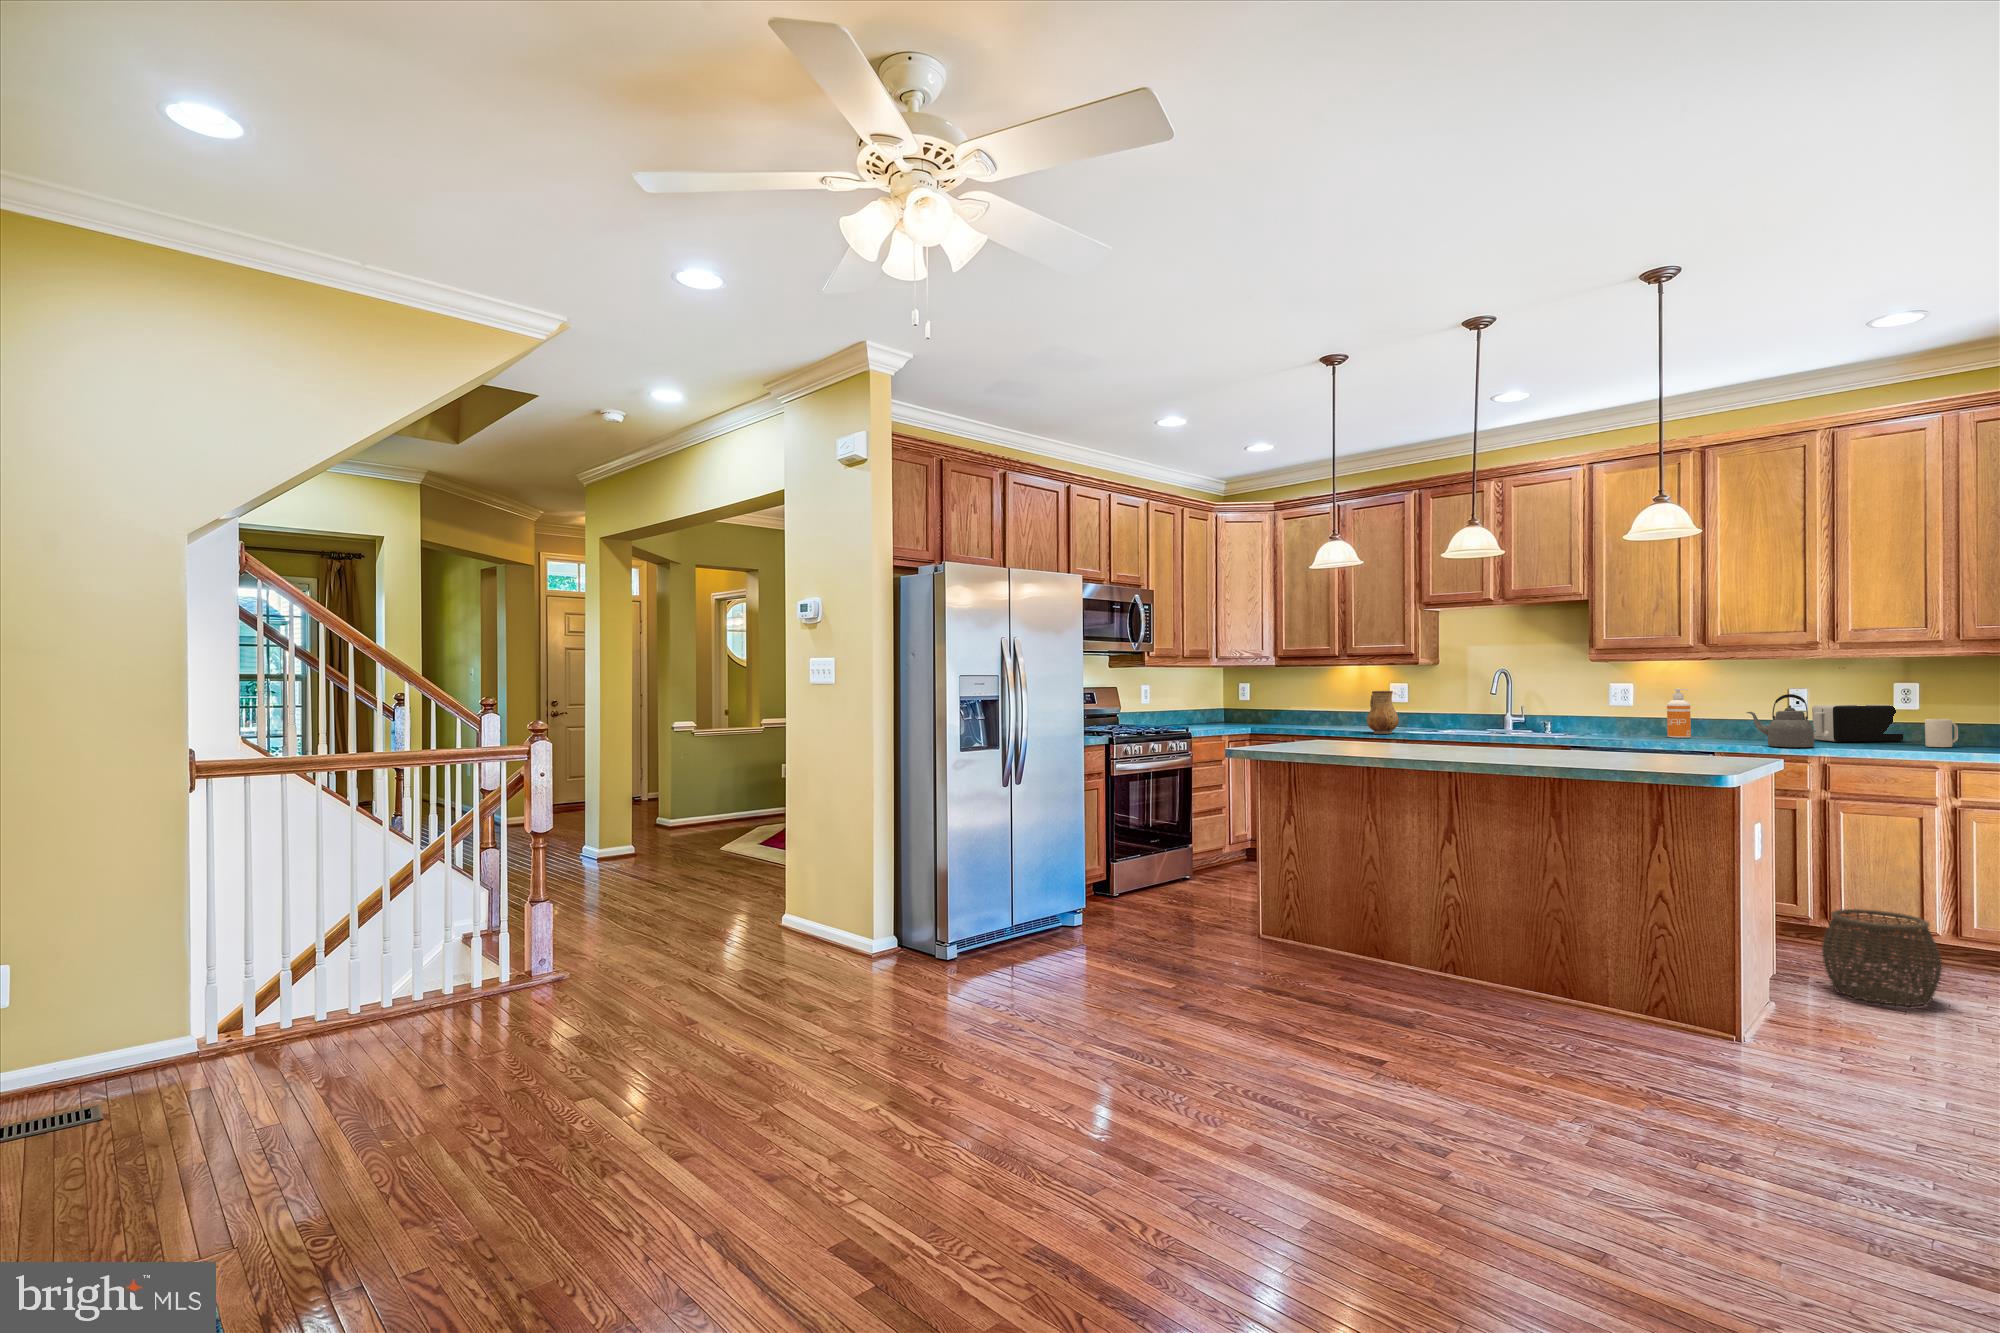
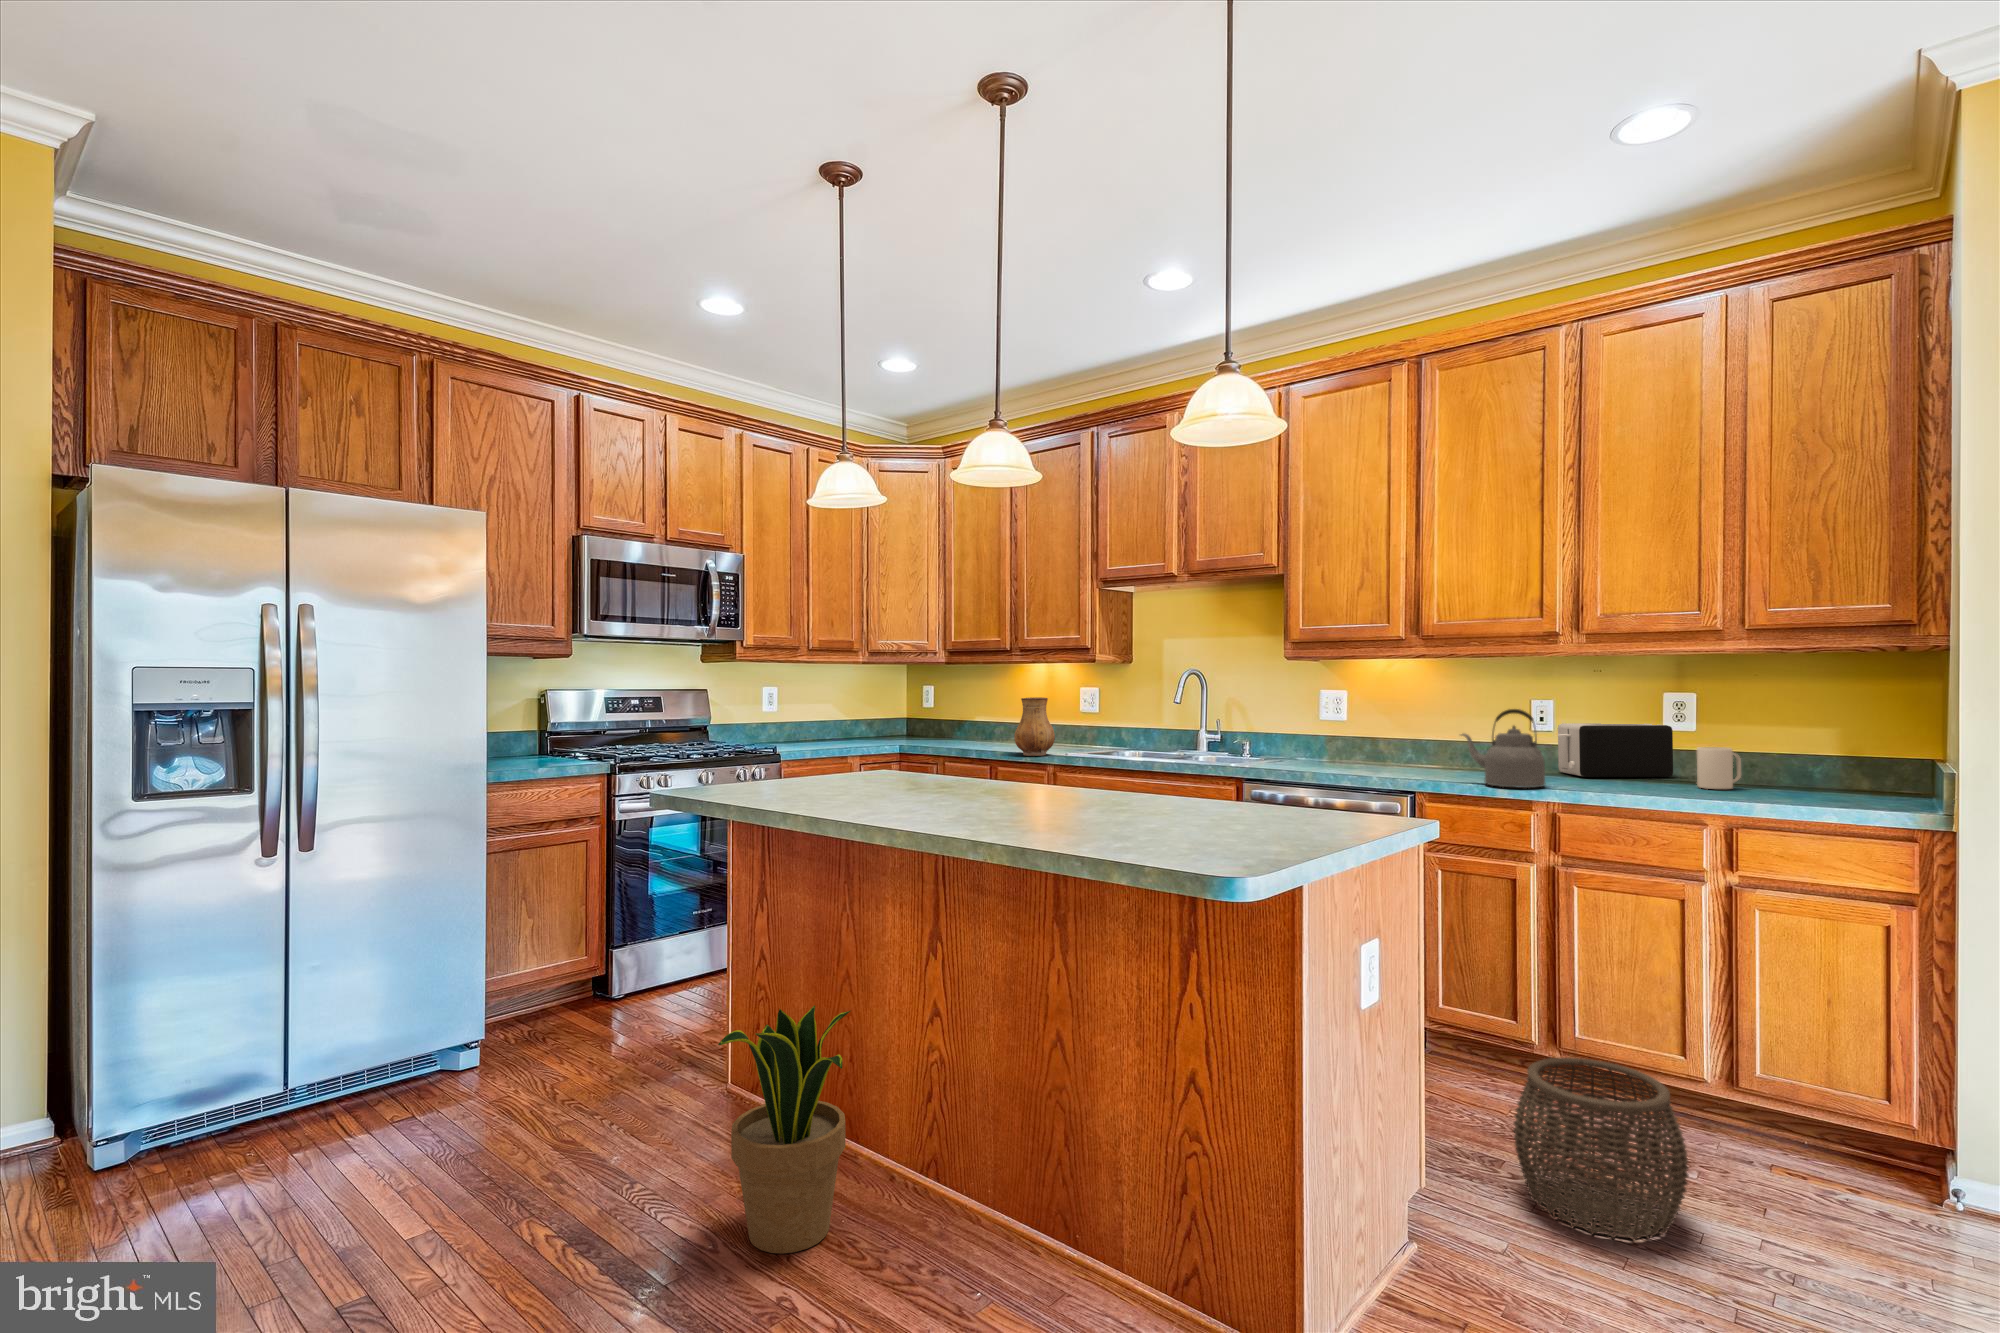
soap dispenser: present [1667,689,1691,738] -> none [1376,698,1406,767]
potted plant: none [1355,865,1432,1002] -> present [718,1006,850,1254]

